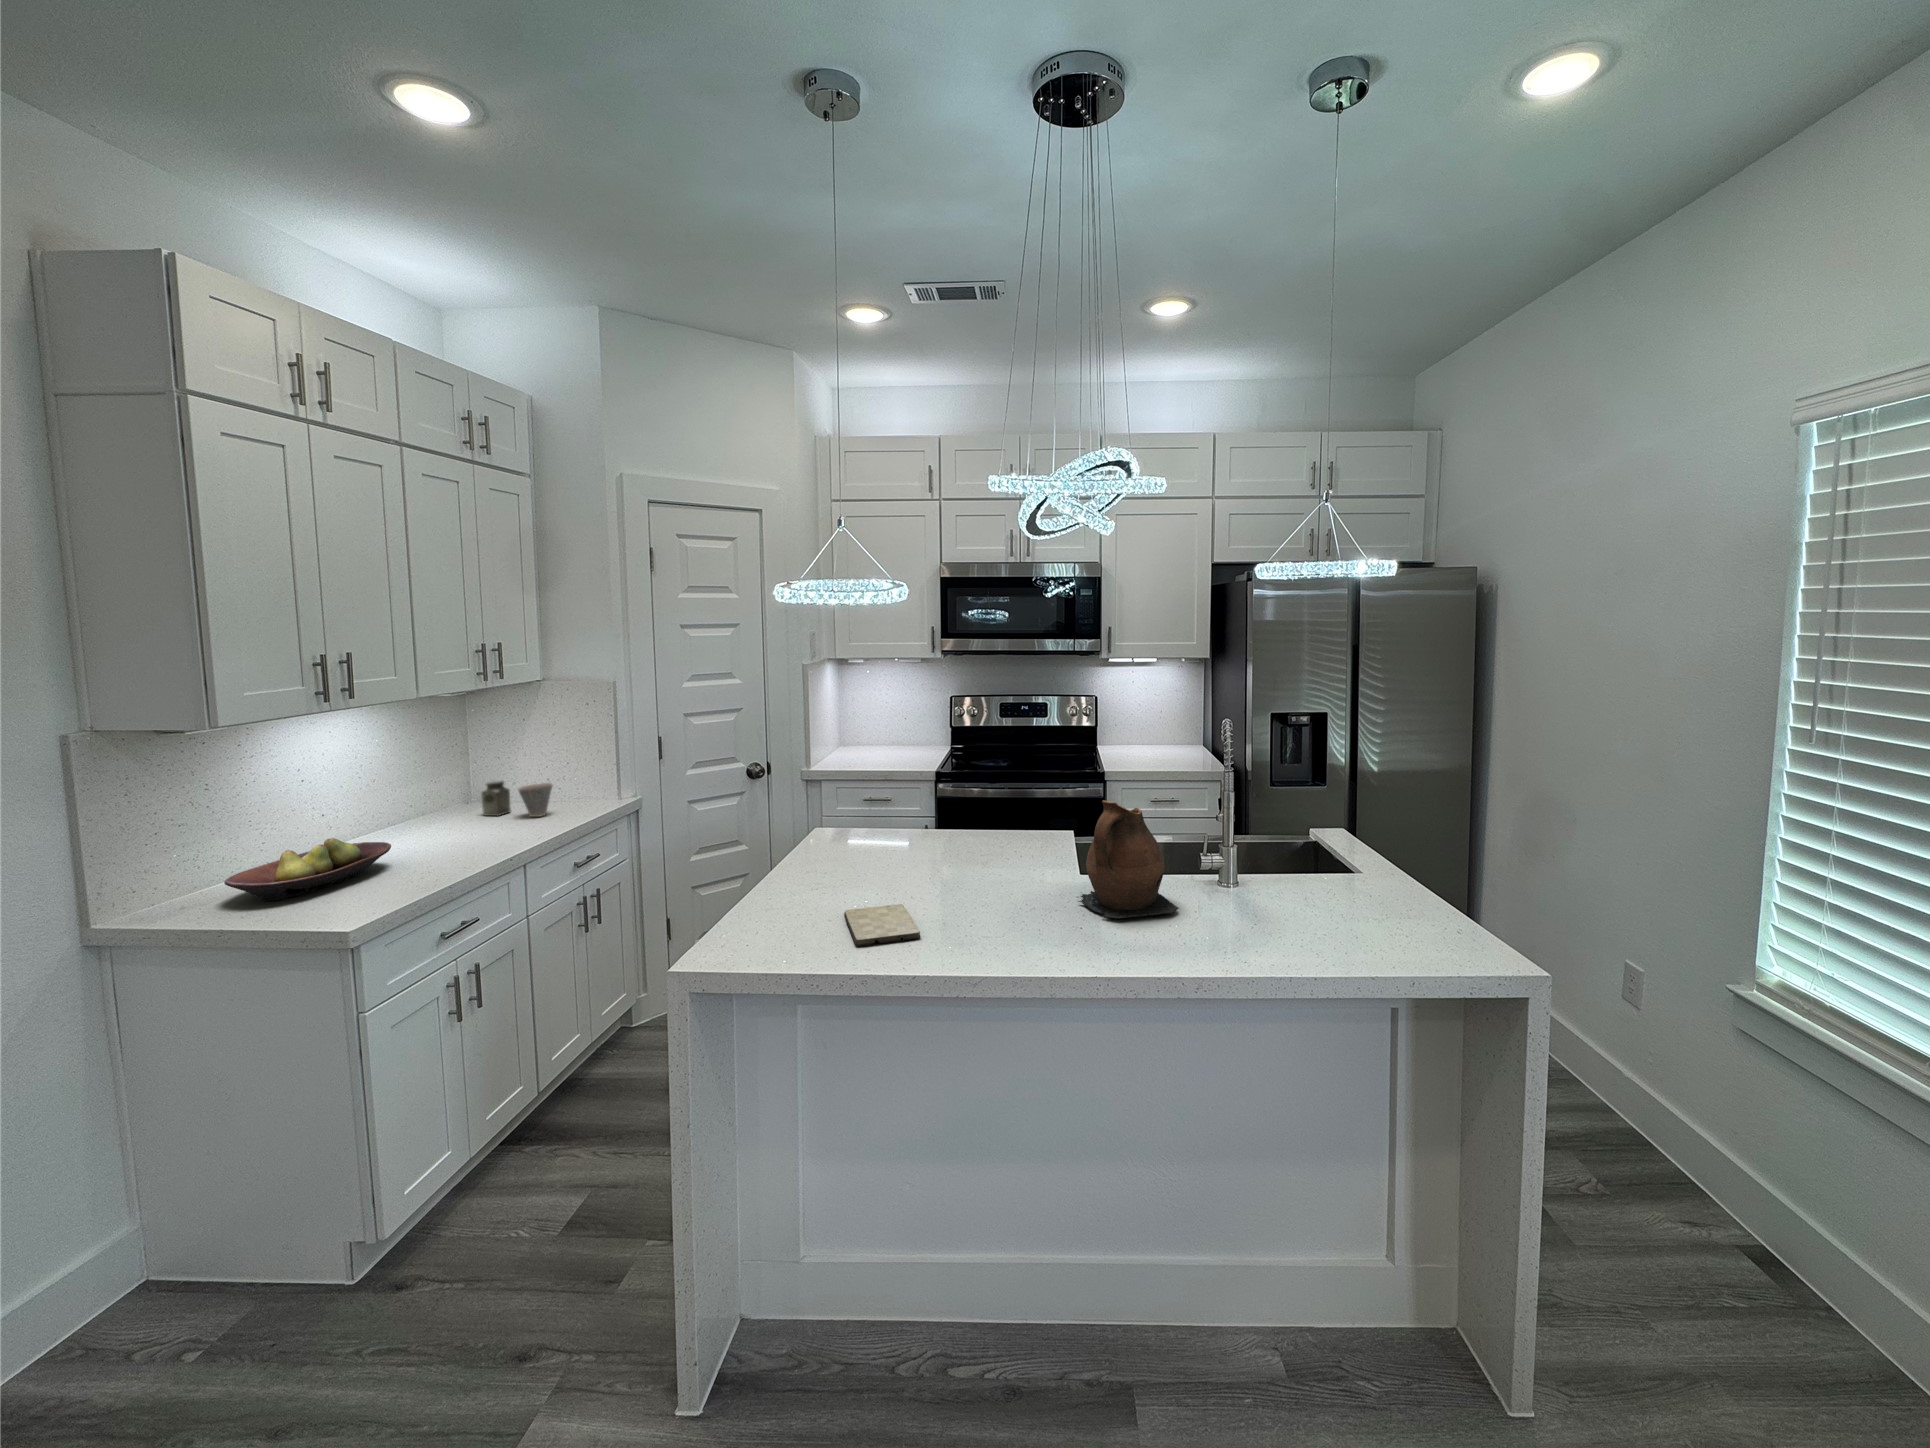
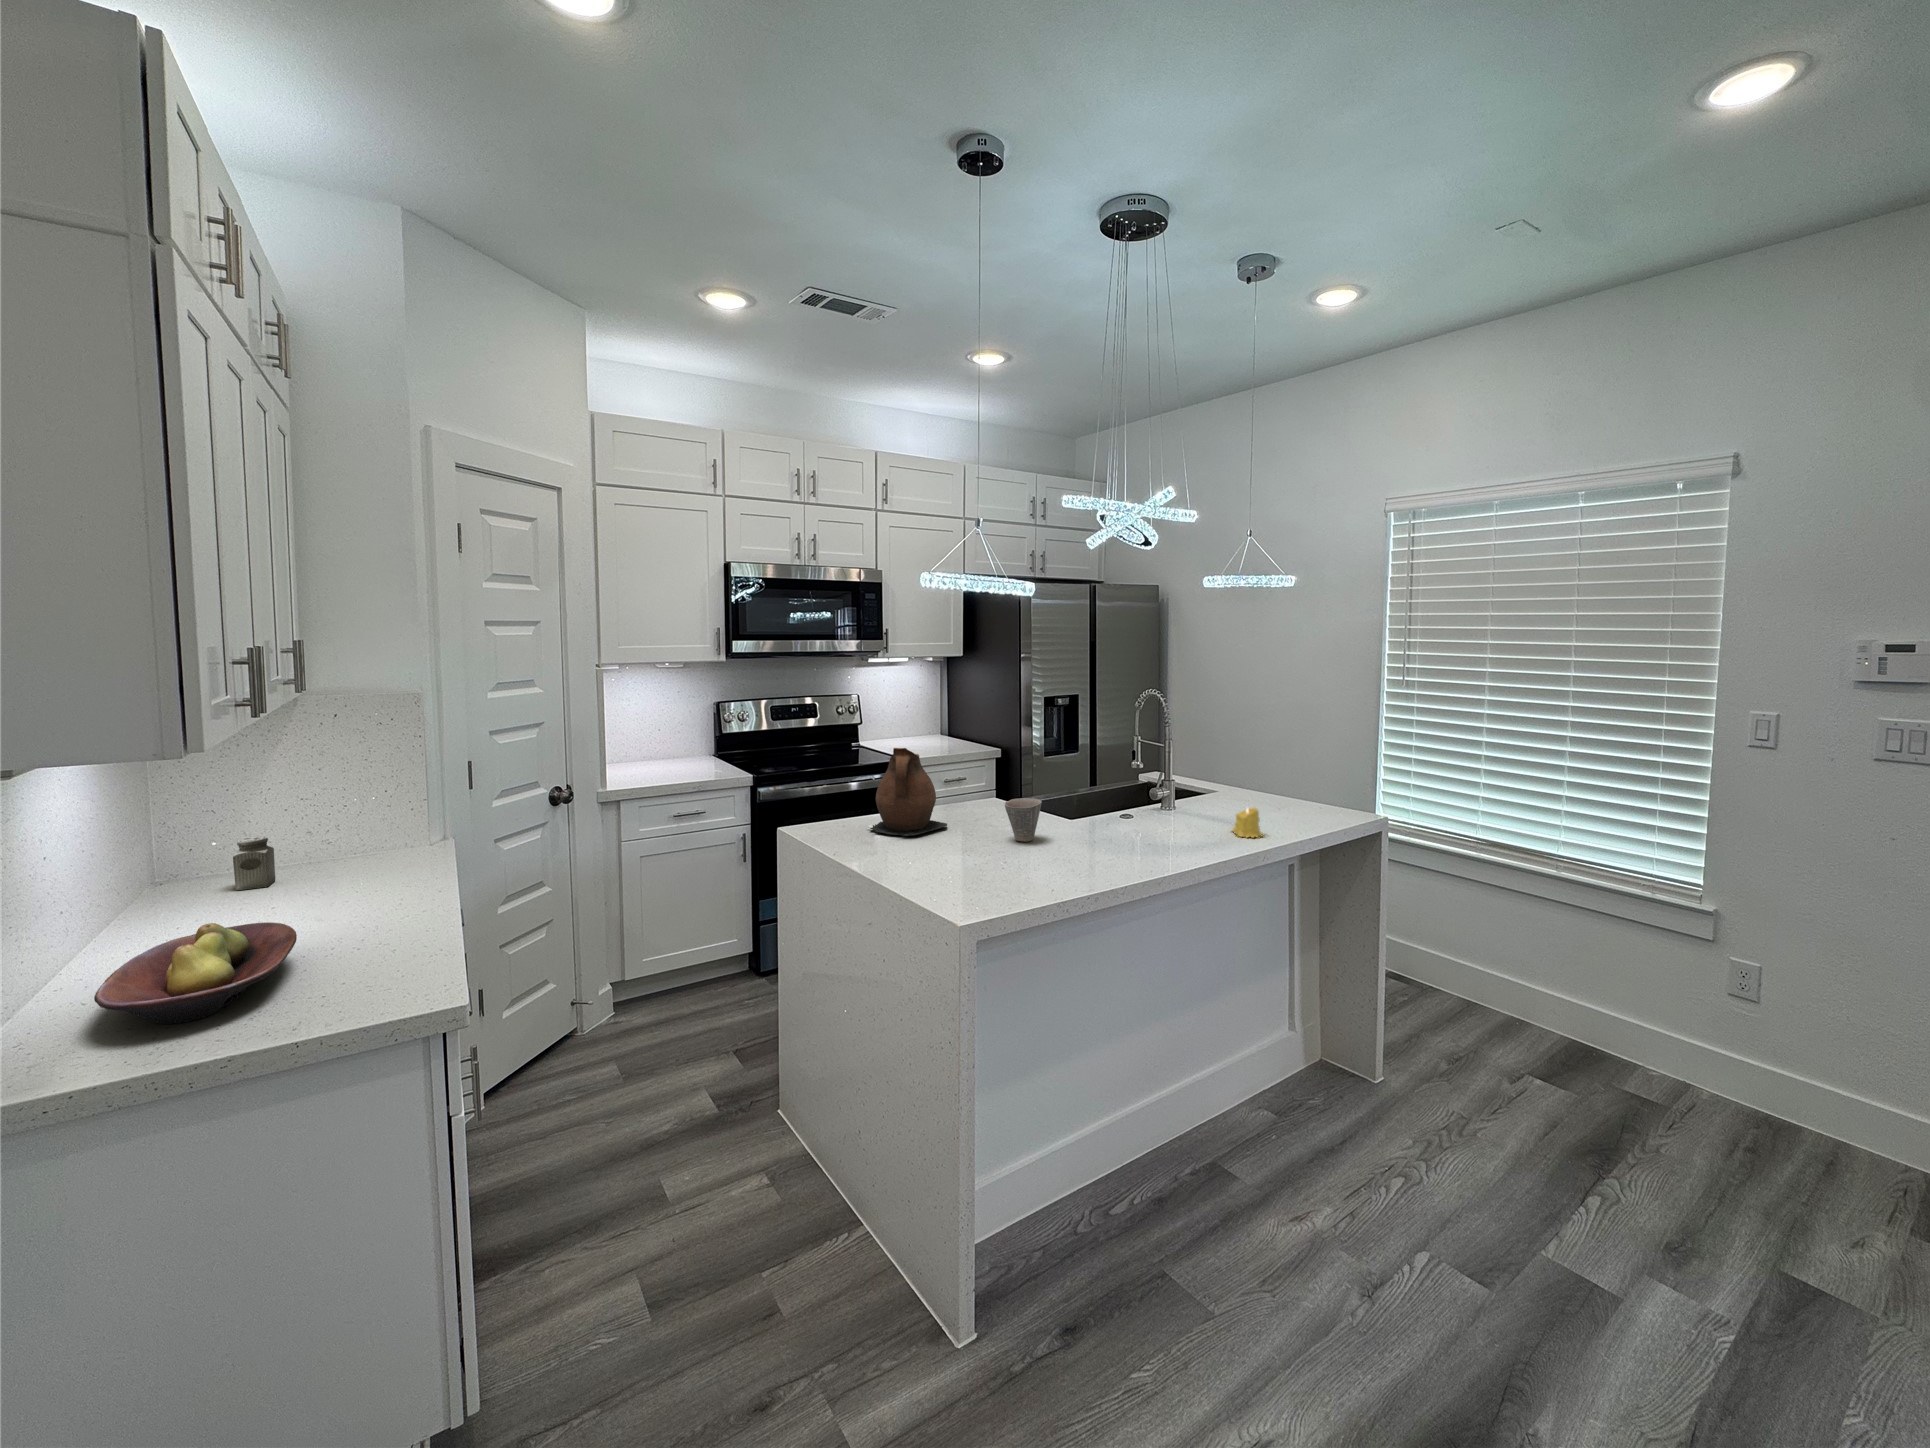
cup: present [518,783,553,817] -> present [1005,798,1042,842]
ceramic pitcher: present [1080,800,1178,918] -> present [870,748,947,836]
cutting board: present [844,904,920,946] -> none [1006,850,1093,877]
candle: none [1184,907,1229,956] -> present [1232,808,1262,838]

